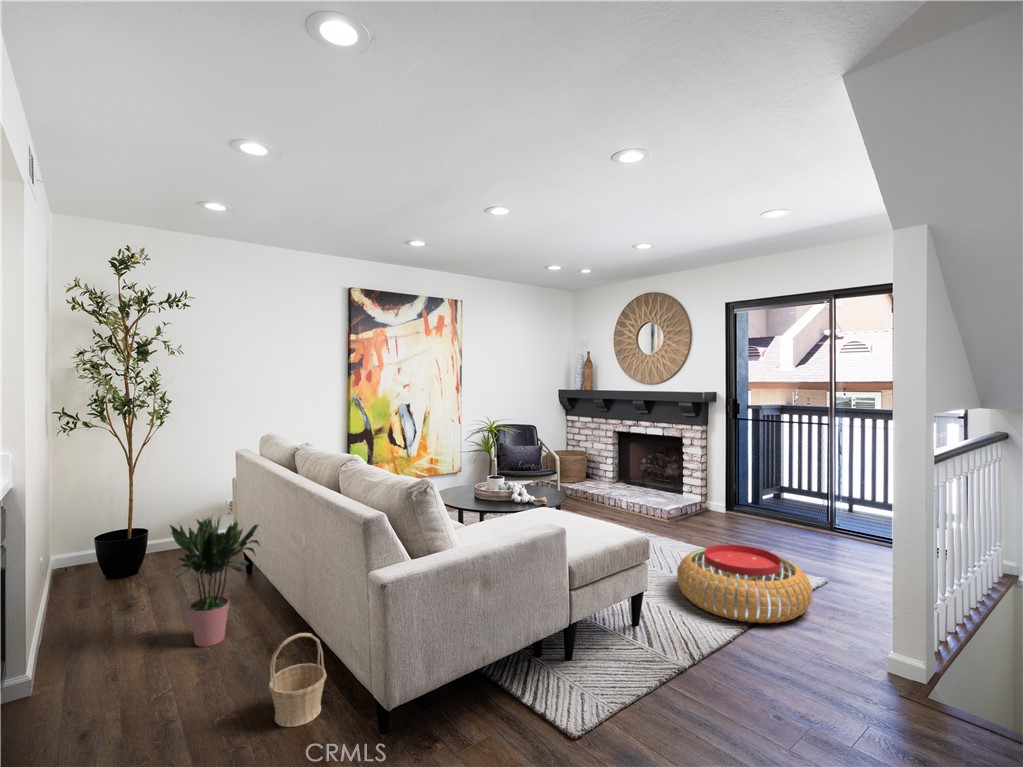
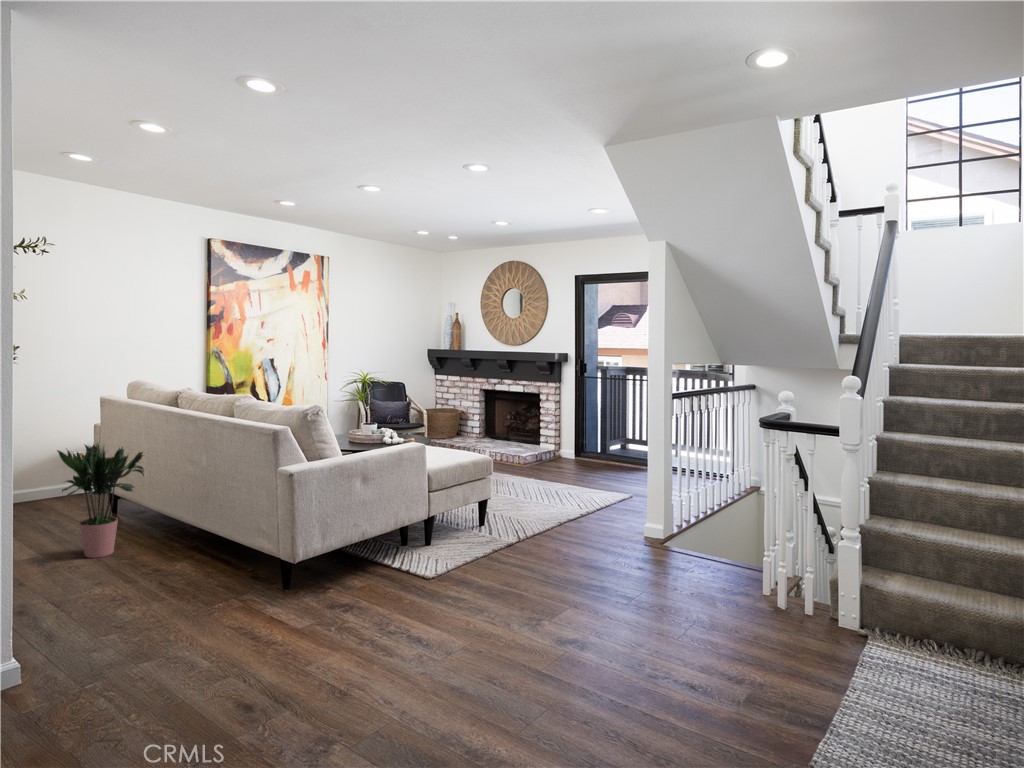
pouf: present [677,545,812,623] -> none [520,468,620,520]
basket: present [269,633,326,727] -> none [177,521,227,592]

